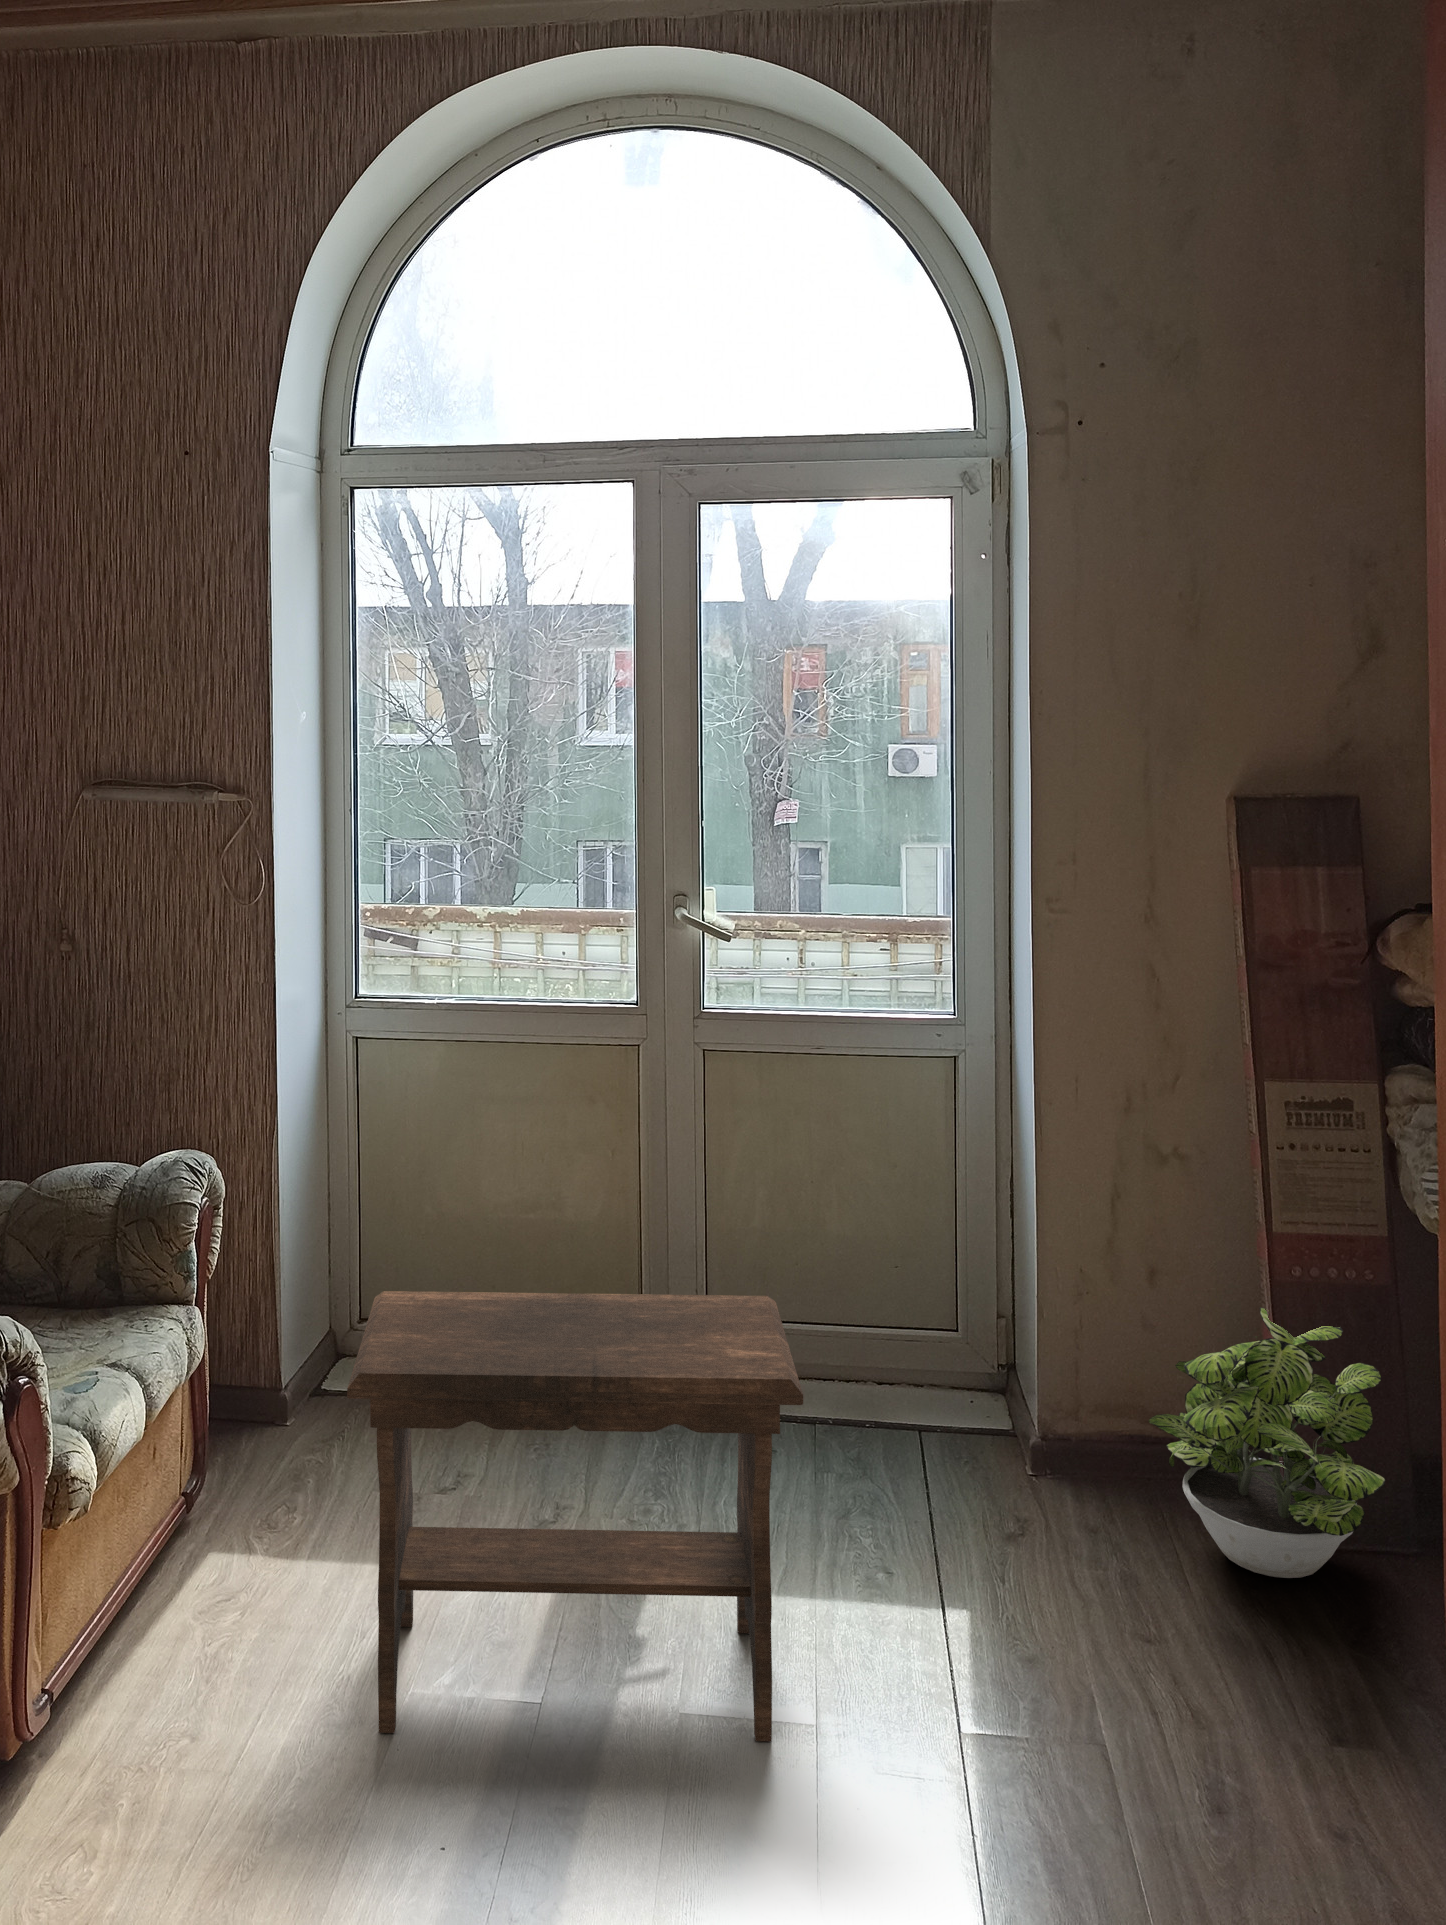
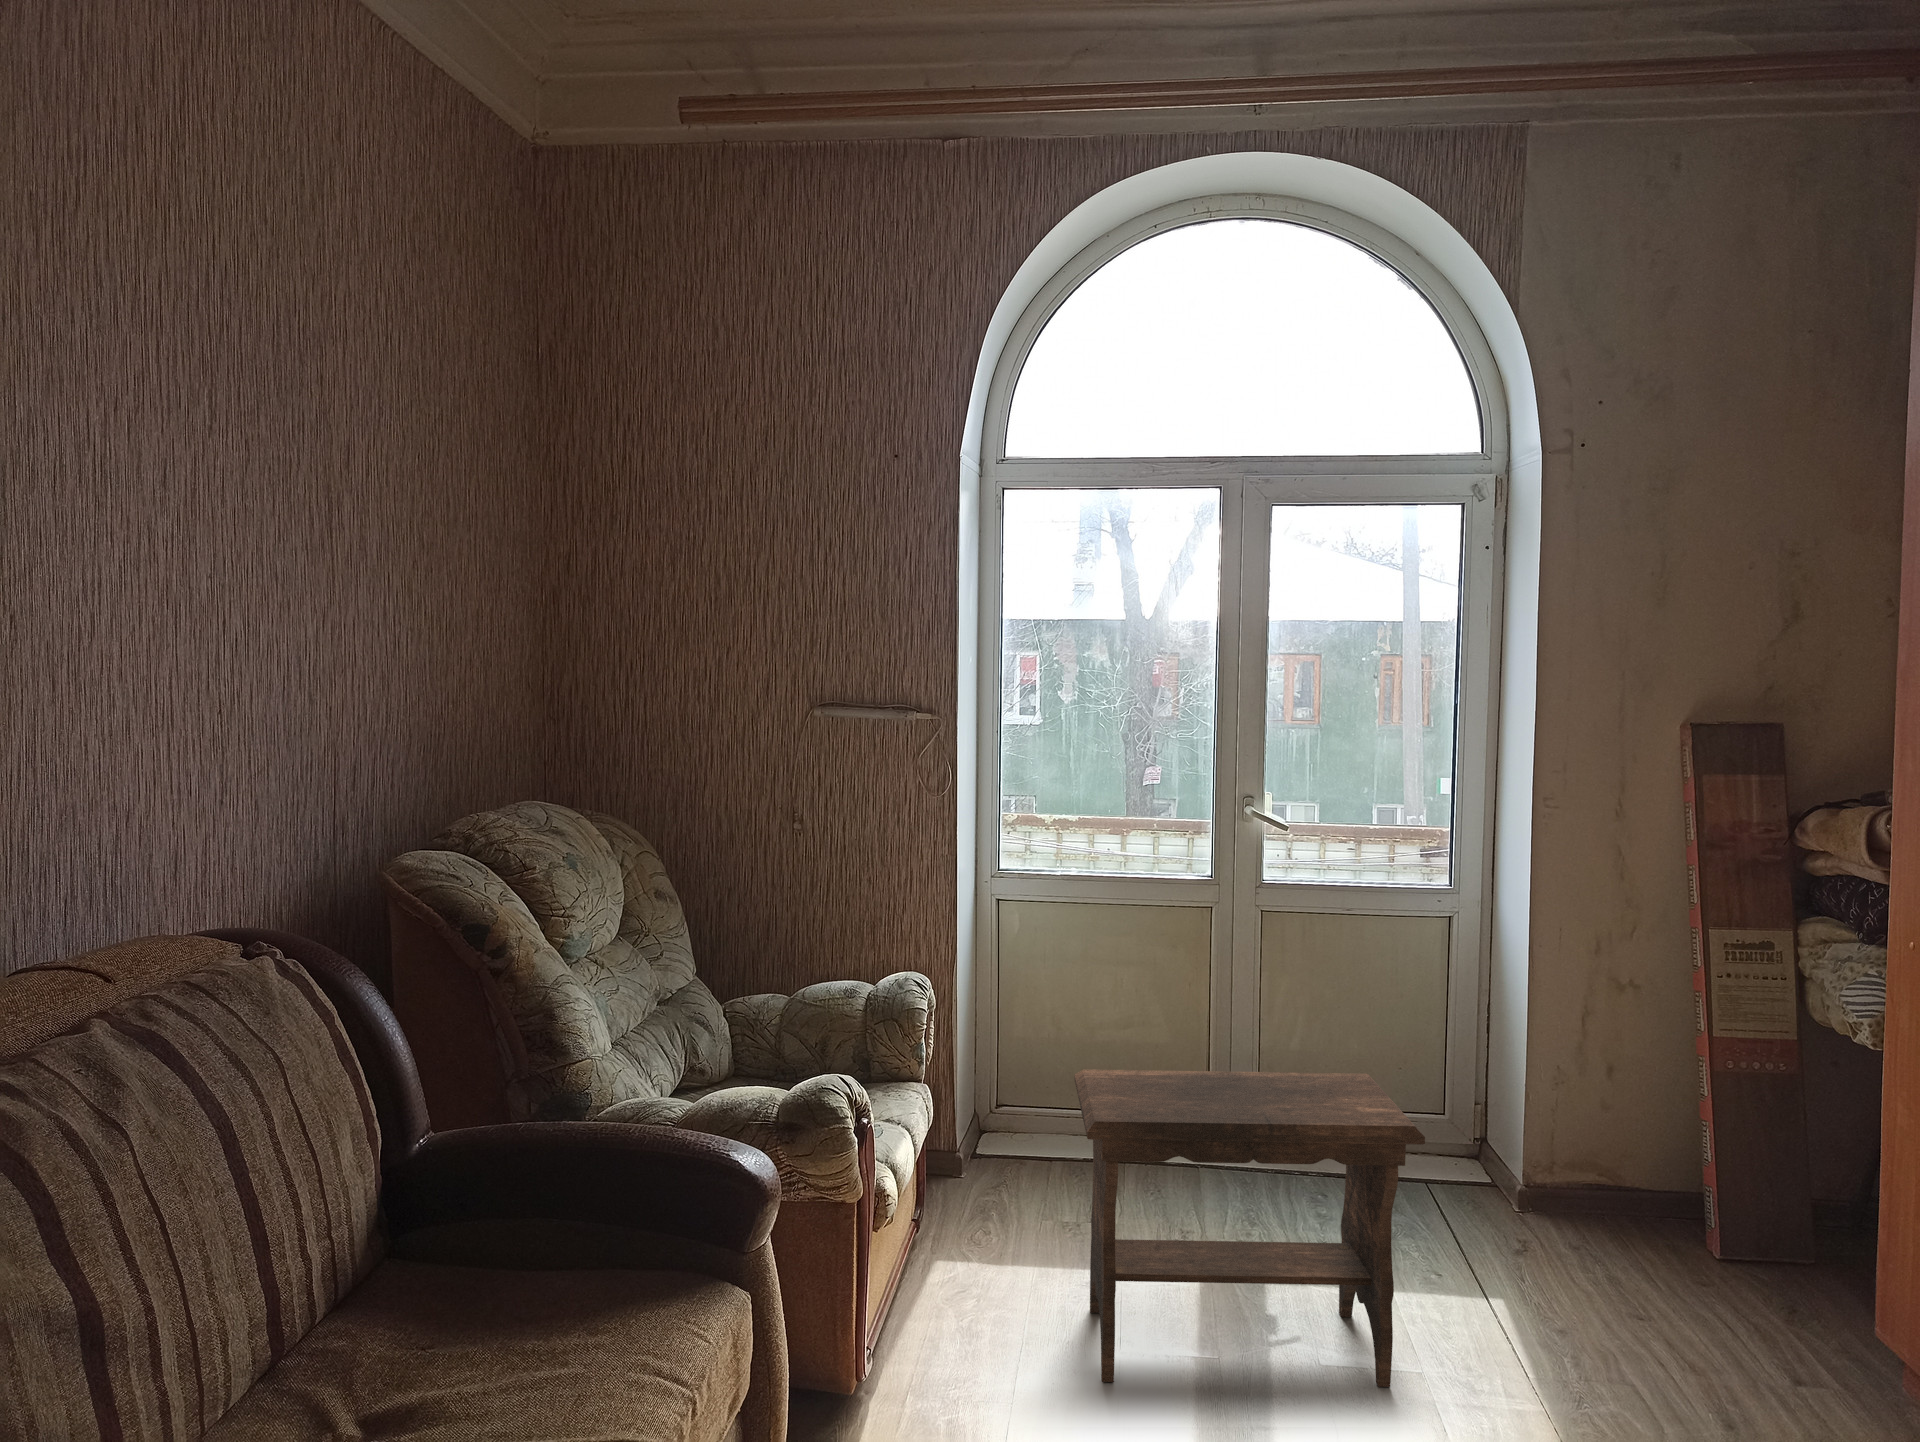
potted plant: present [1149,1308,1385,1578] -> none [1627,1091,1807,1280]

